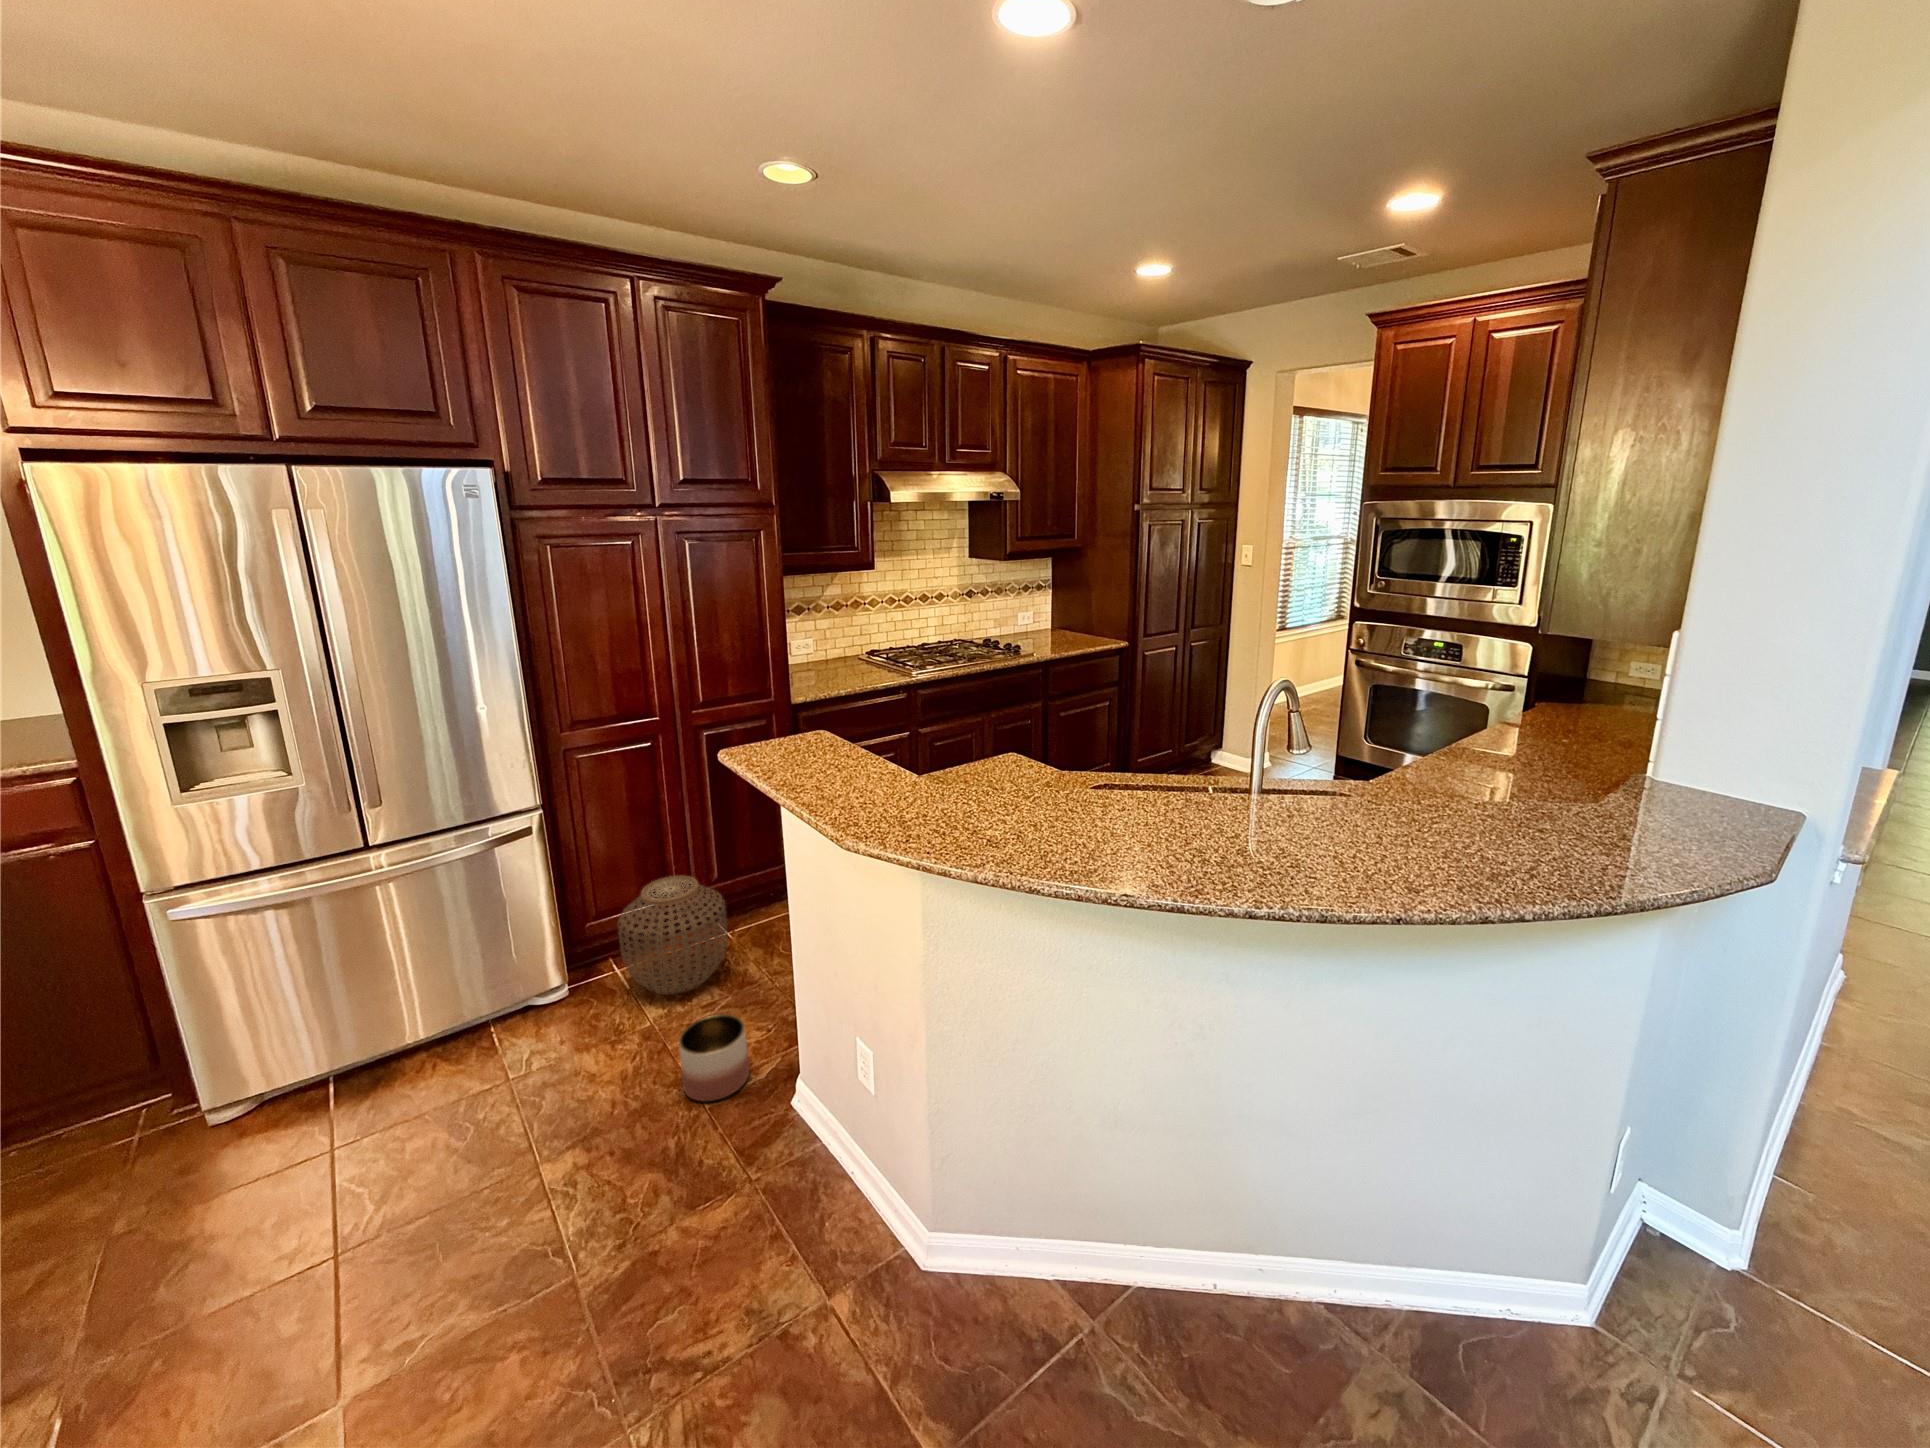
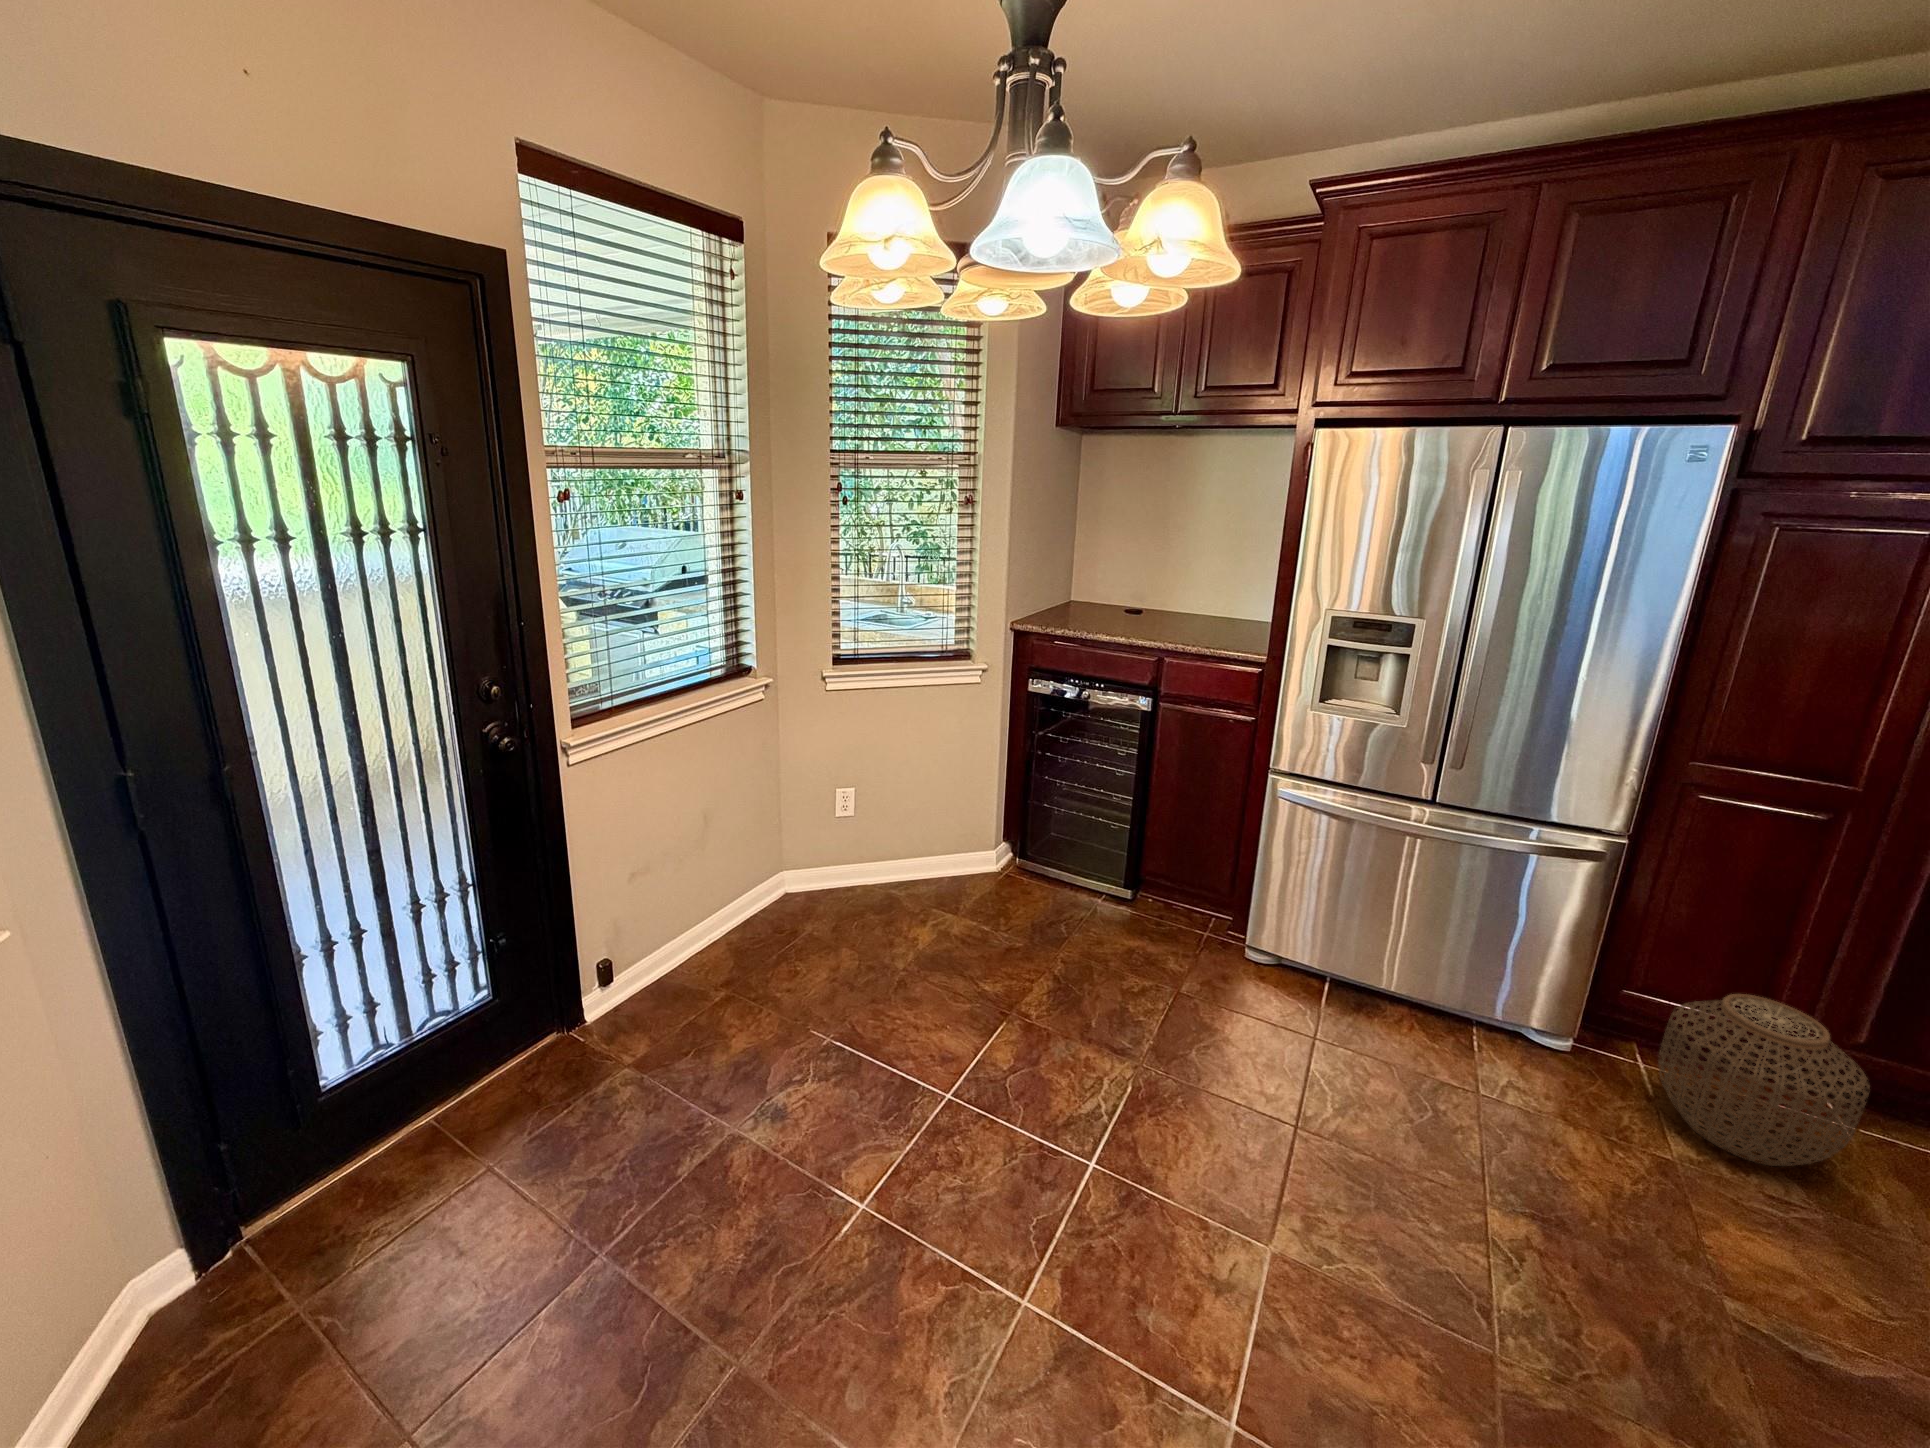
planter: present [679,1014,749,1101] -> none [1706,1213,1859,1361]

